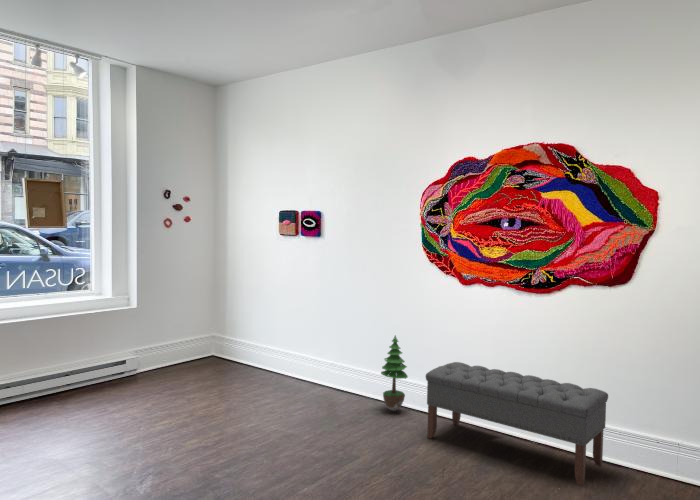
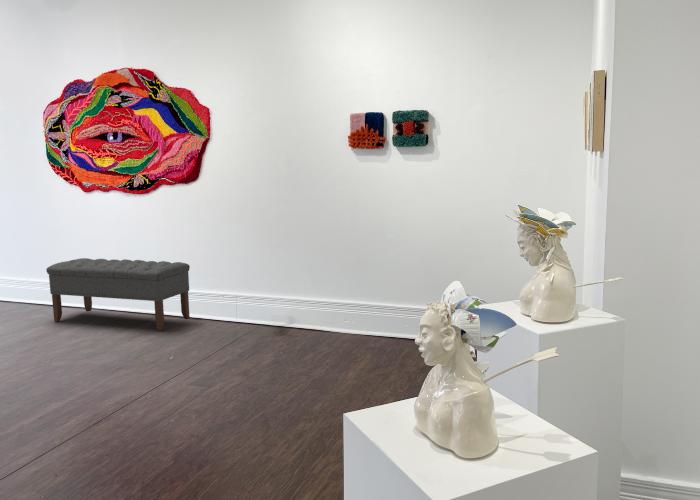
potted tree: present [381,336,408,411] -> none [17,242,46,310]

